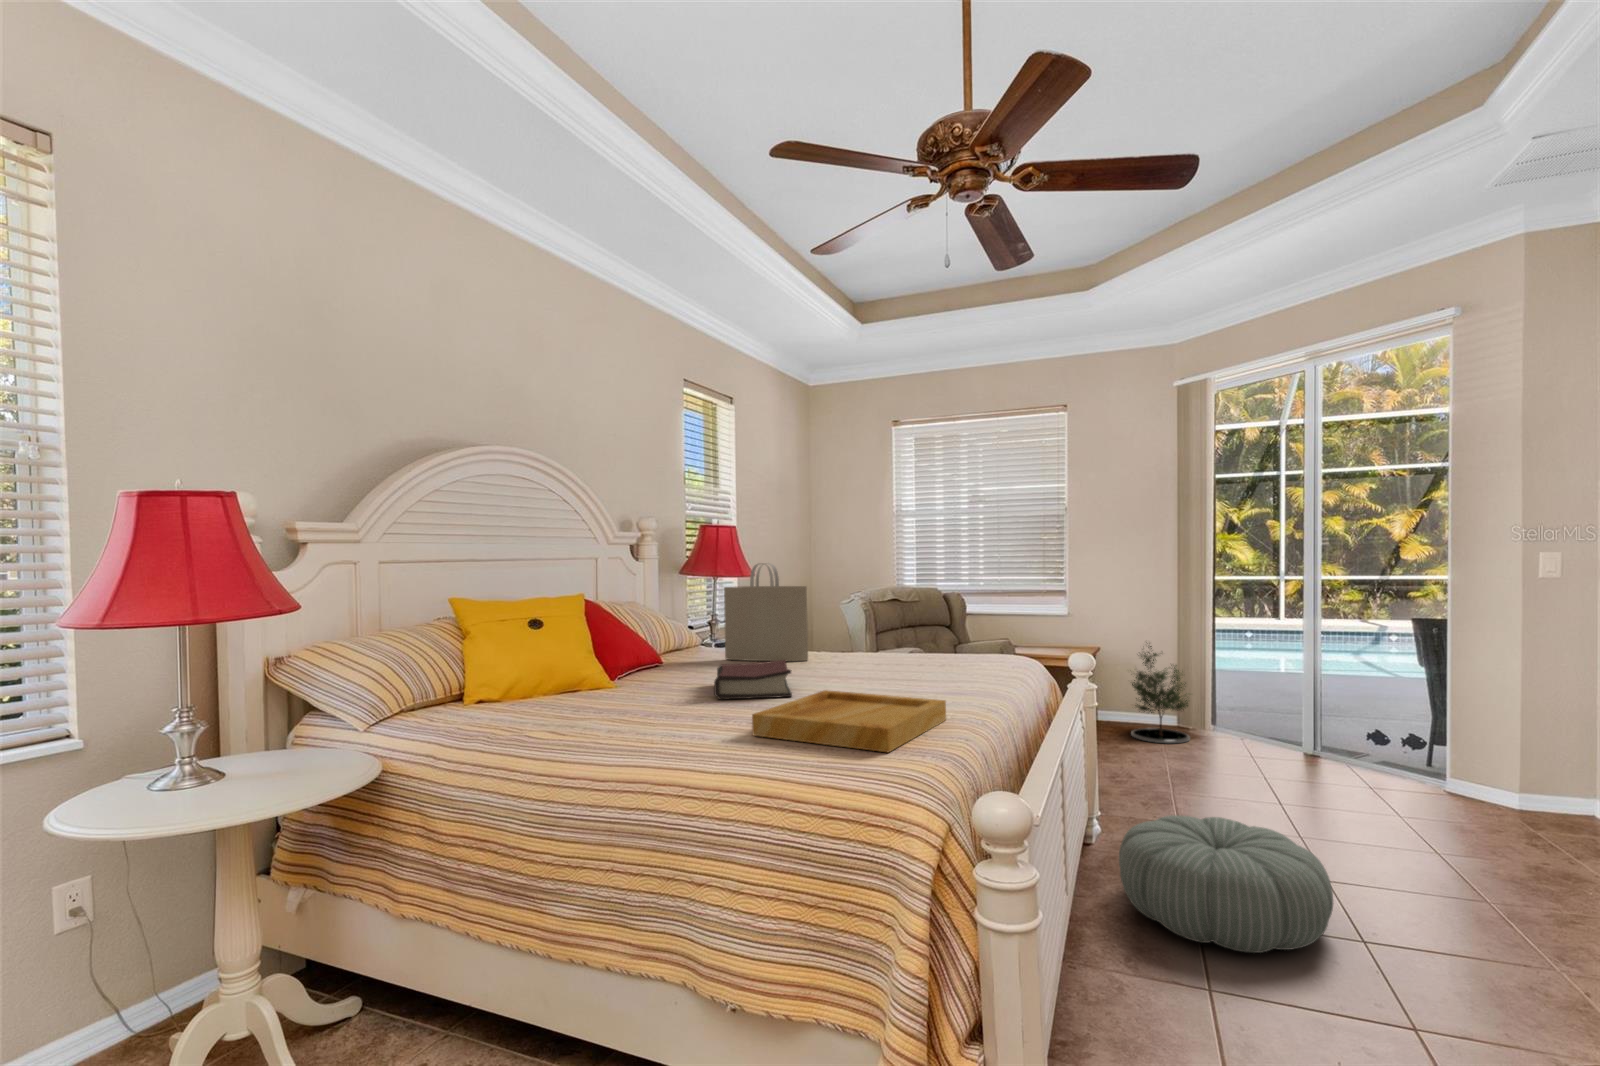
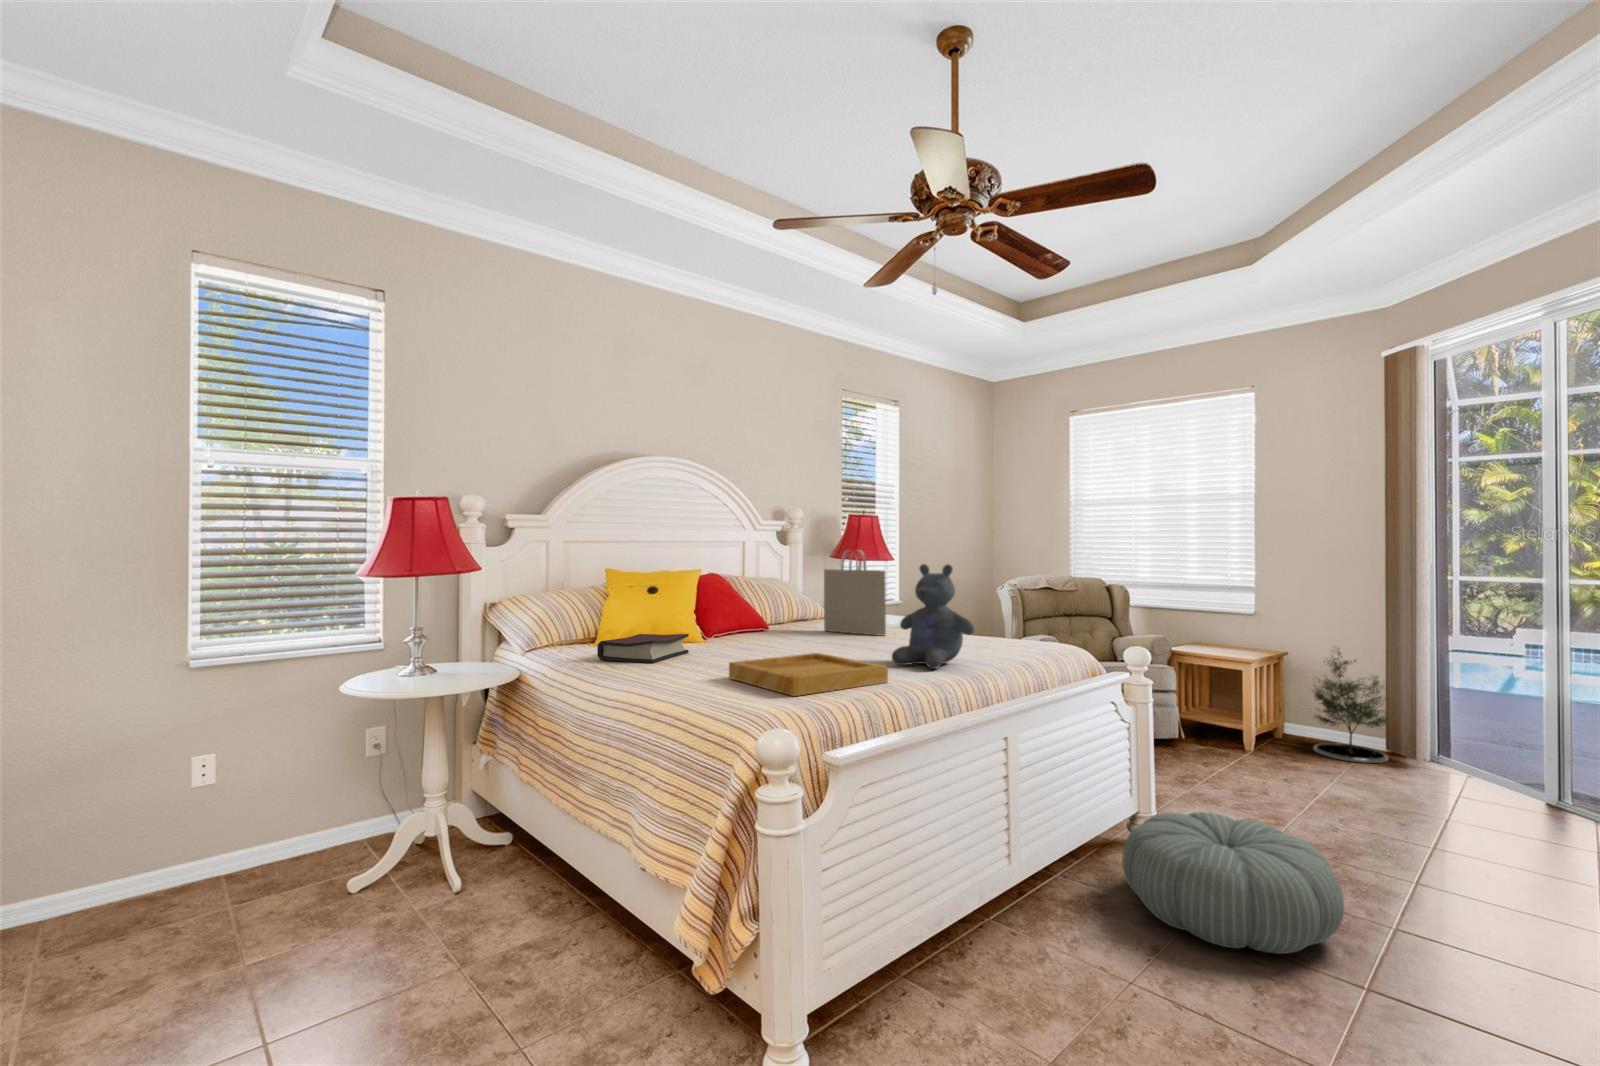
stuffed bear: none [890,576,985,698] -> present [892,564,975,669]
hardback book: present [714,660,792,699] -> present [597,634,689,663]

